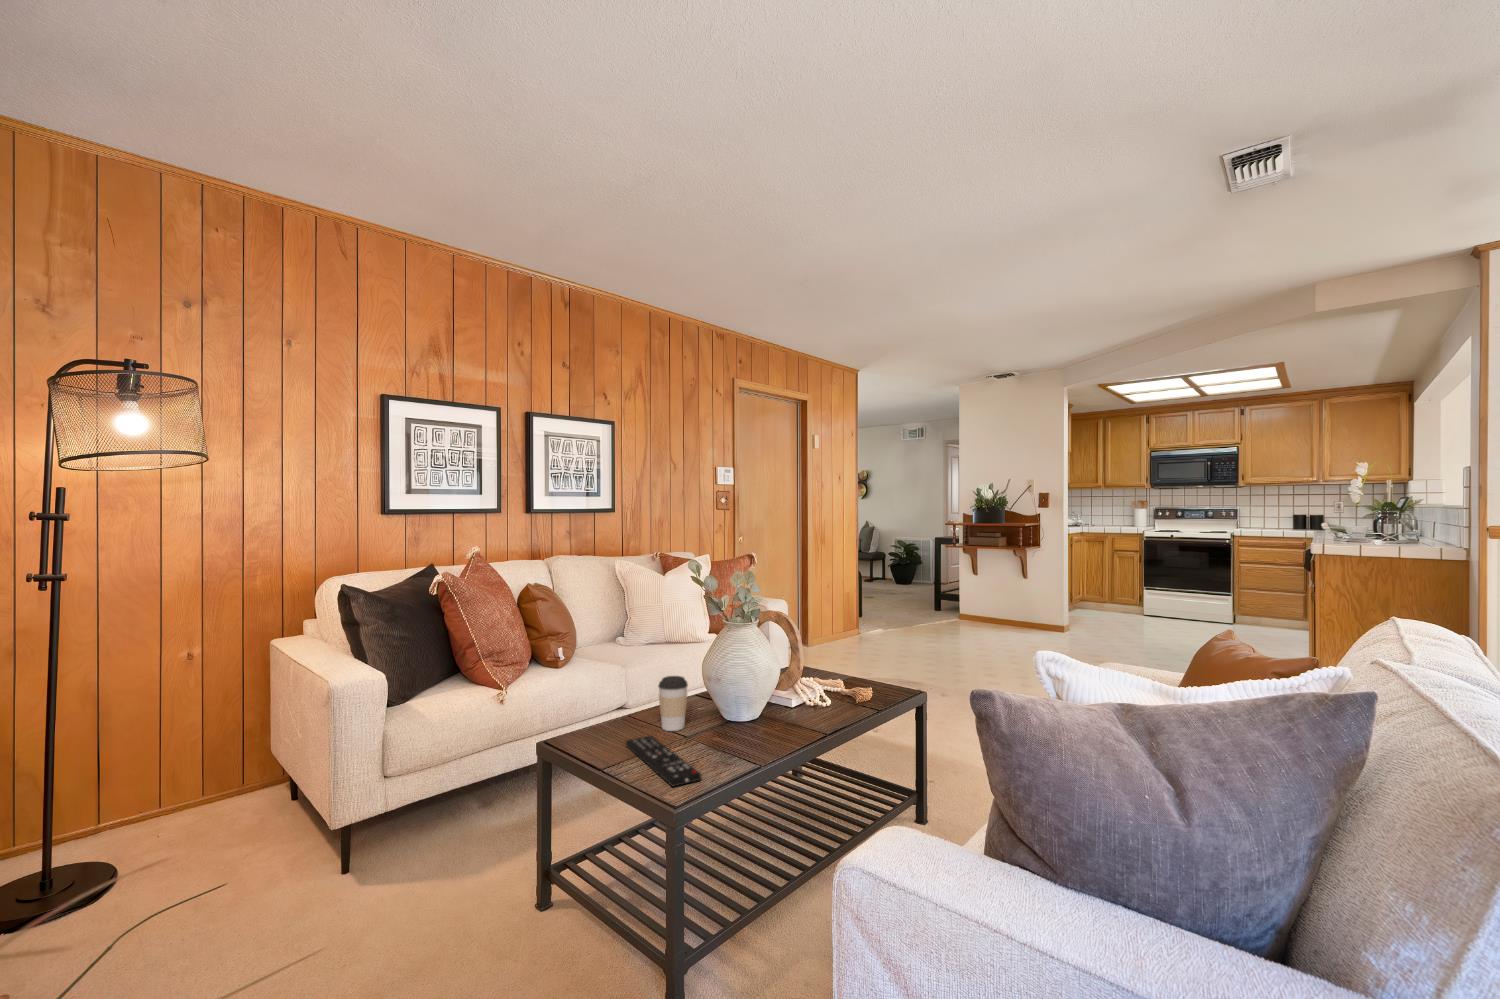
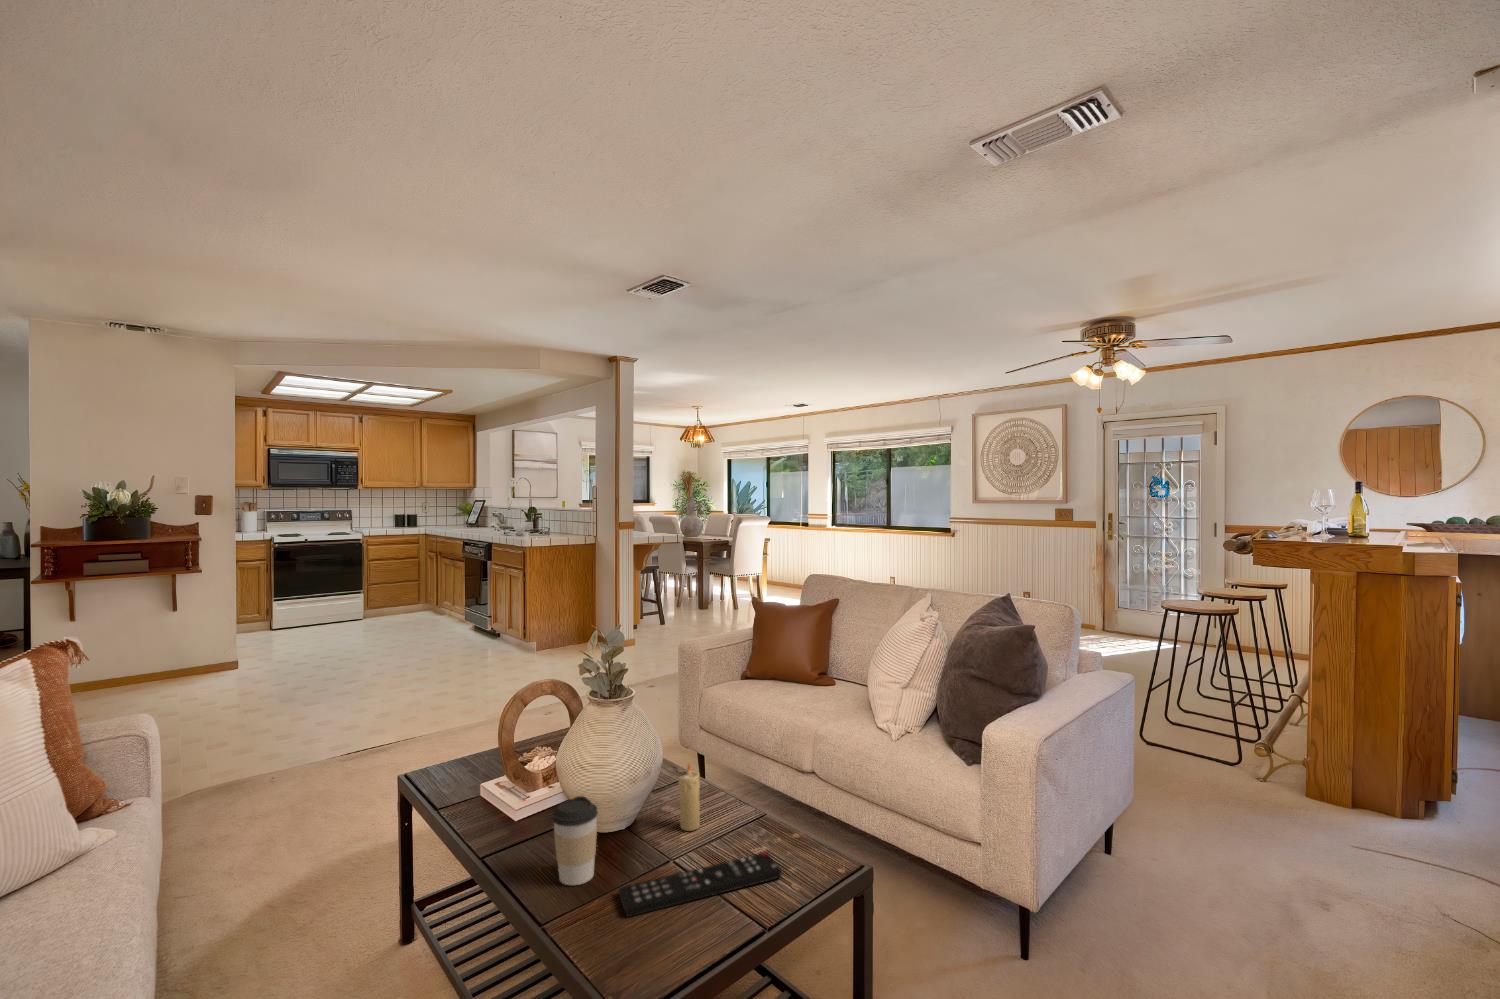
candle: none [740,695,758,753] -> present [678,765,700,831]

